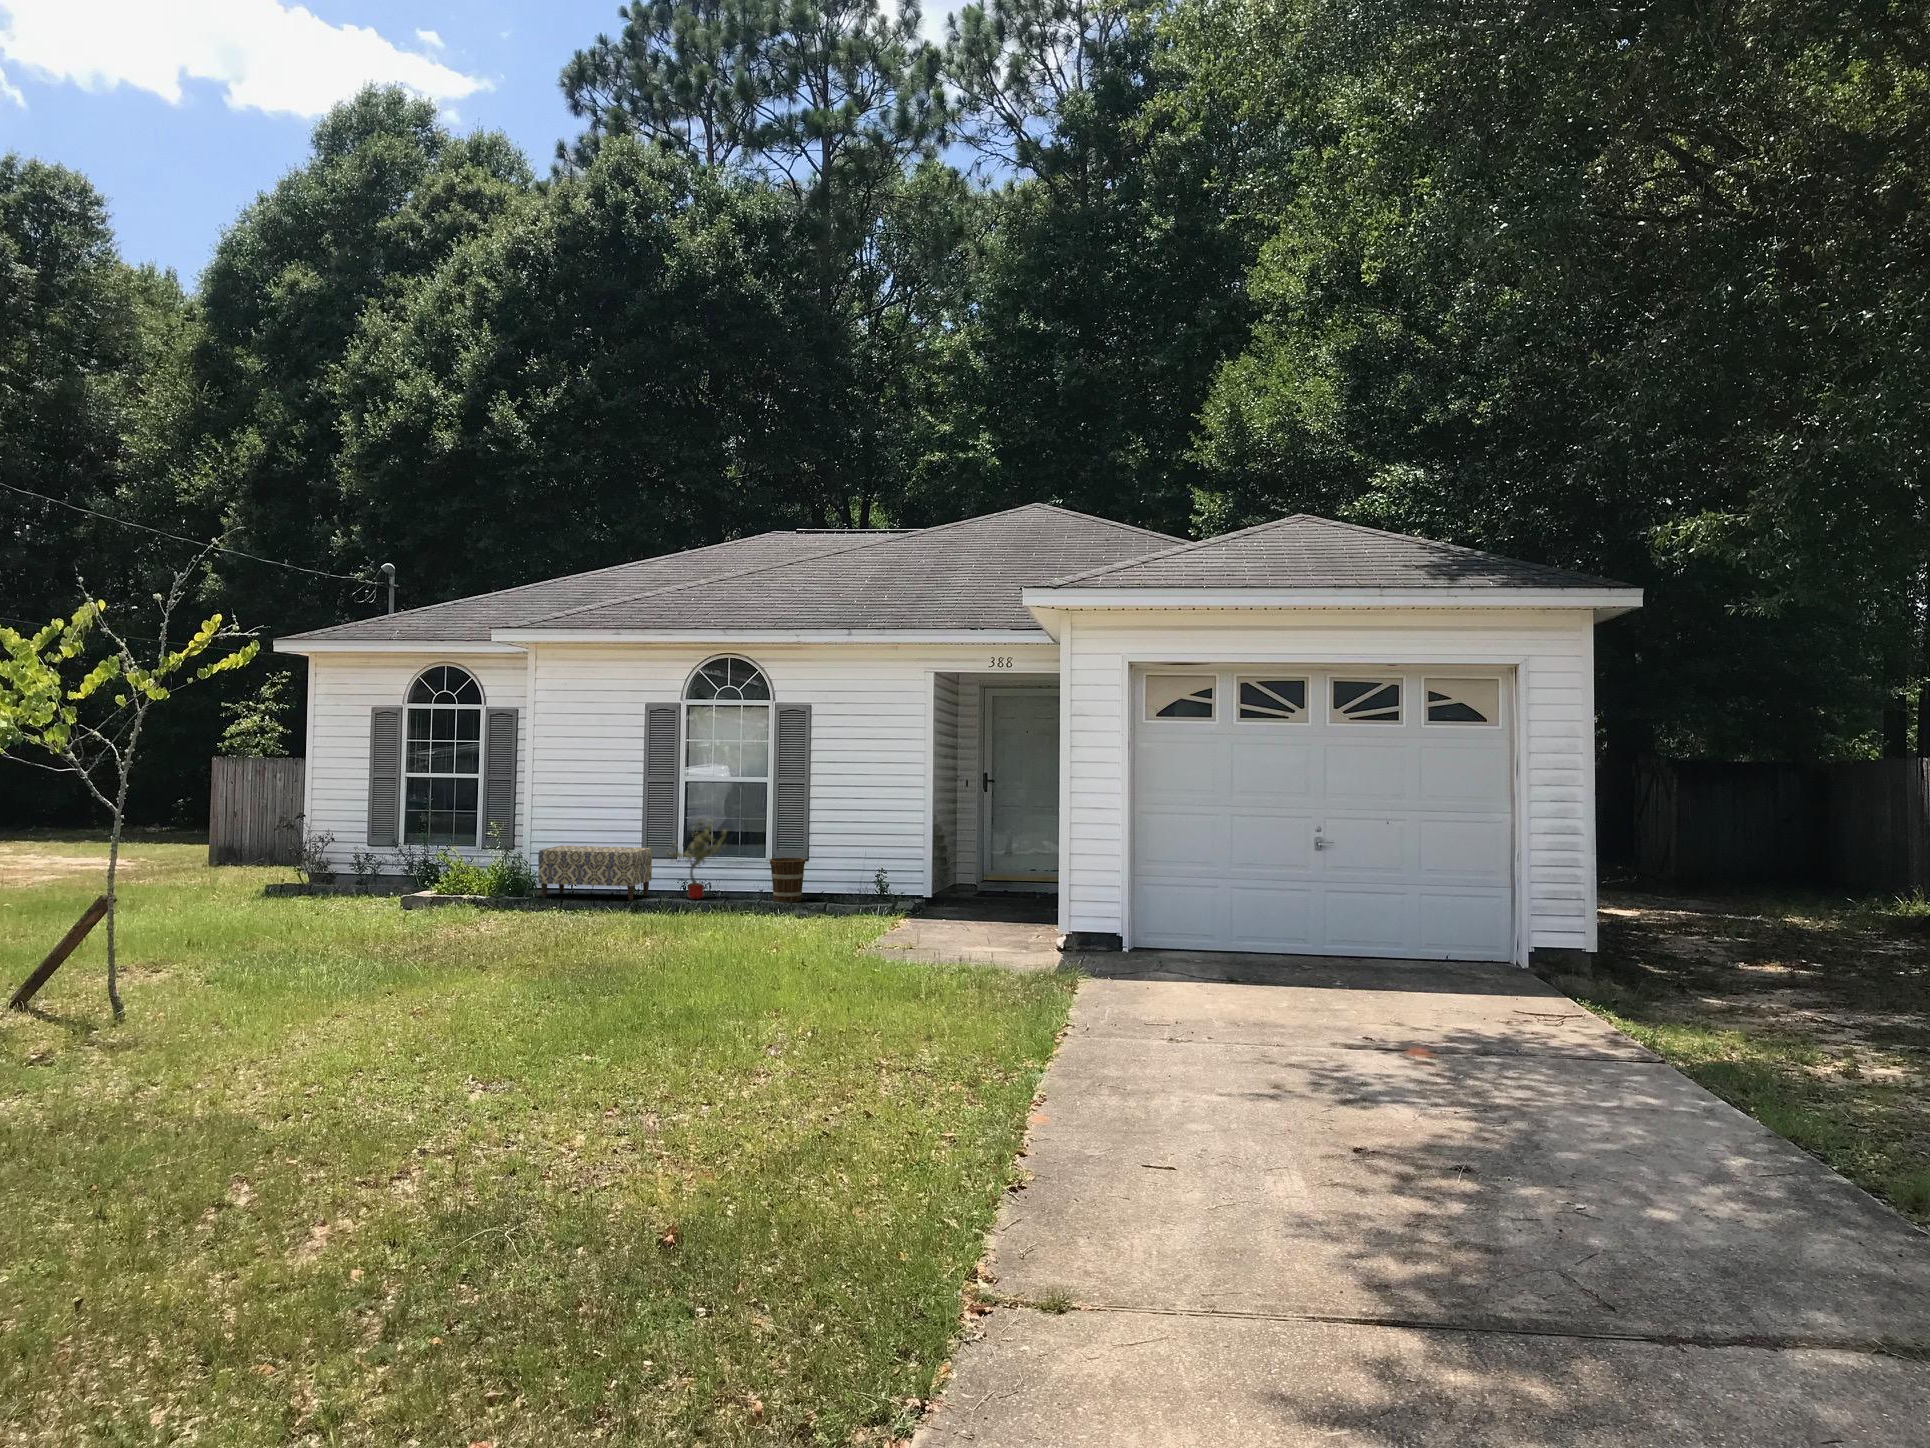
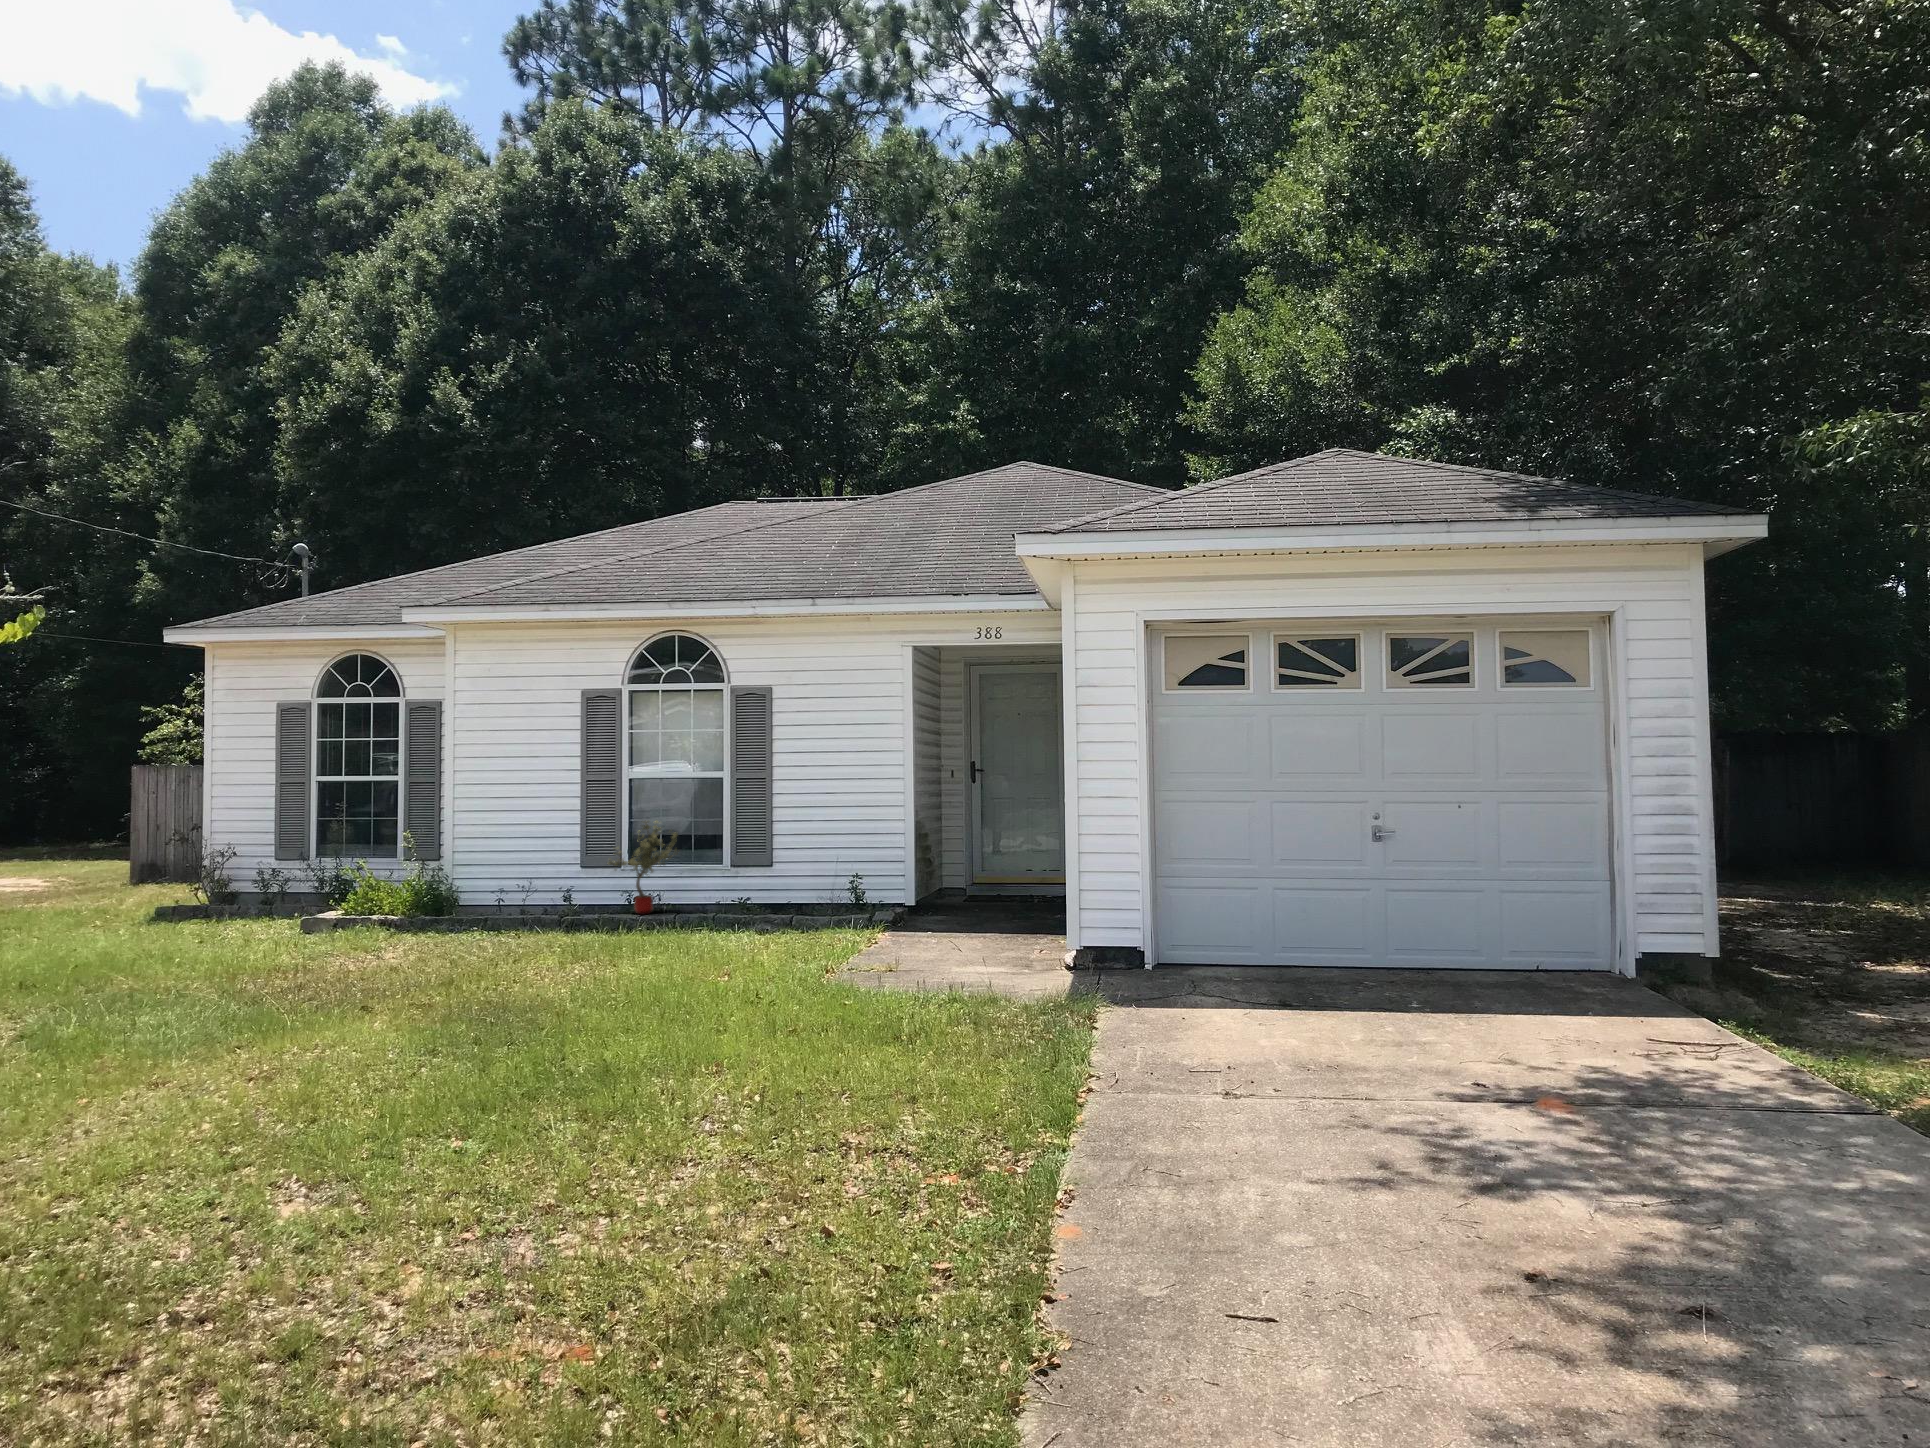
bench: present [538,846,652,901] -> none [461,856,593,918]
bucket: present [770,858,805,902] -> none [728,863,769,915]

